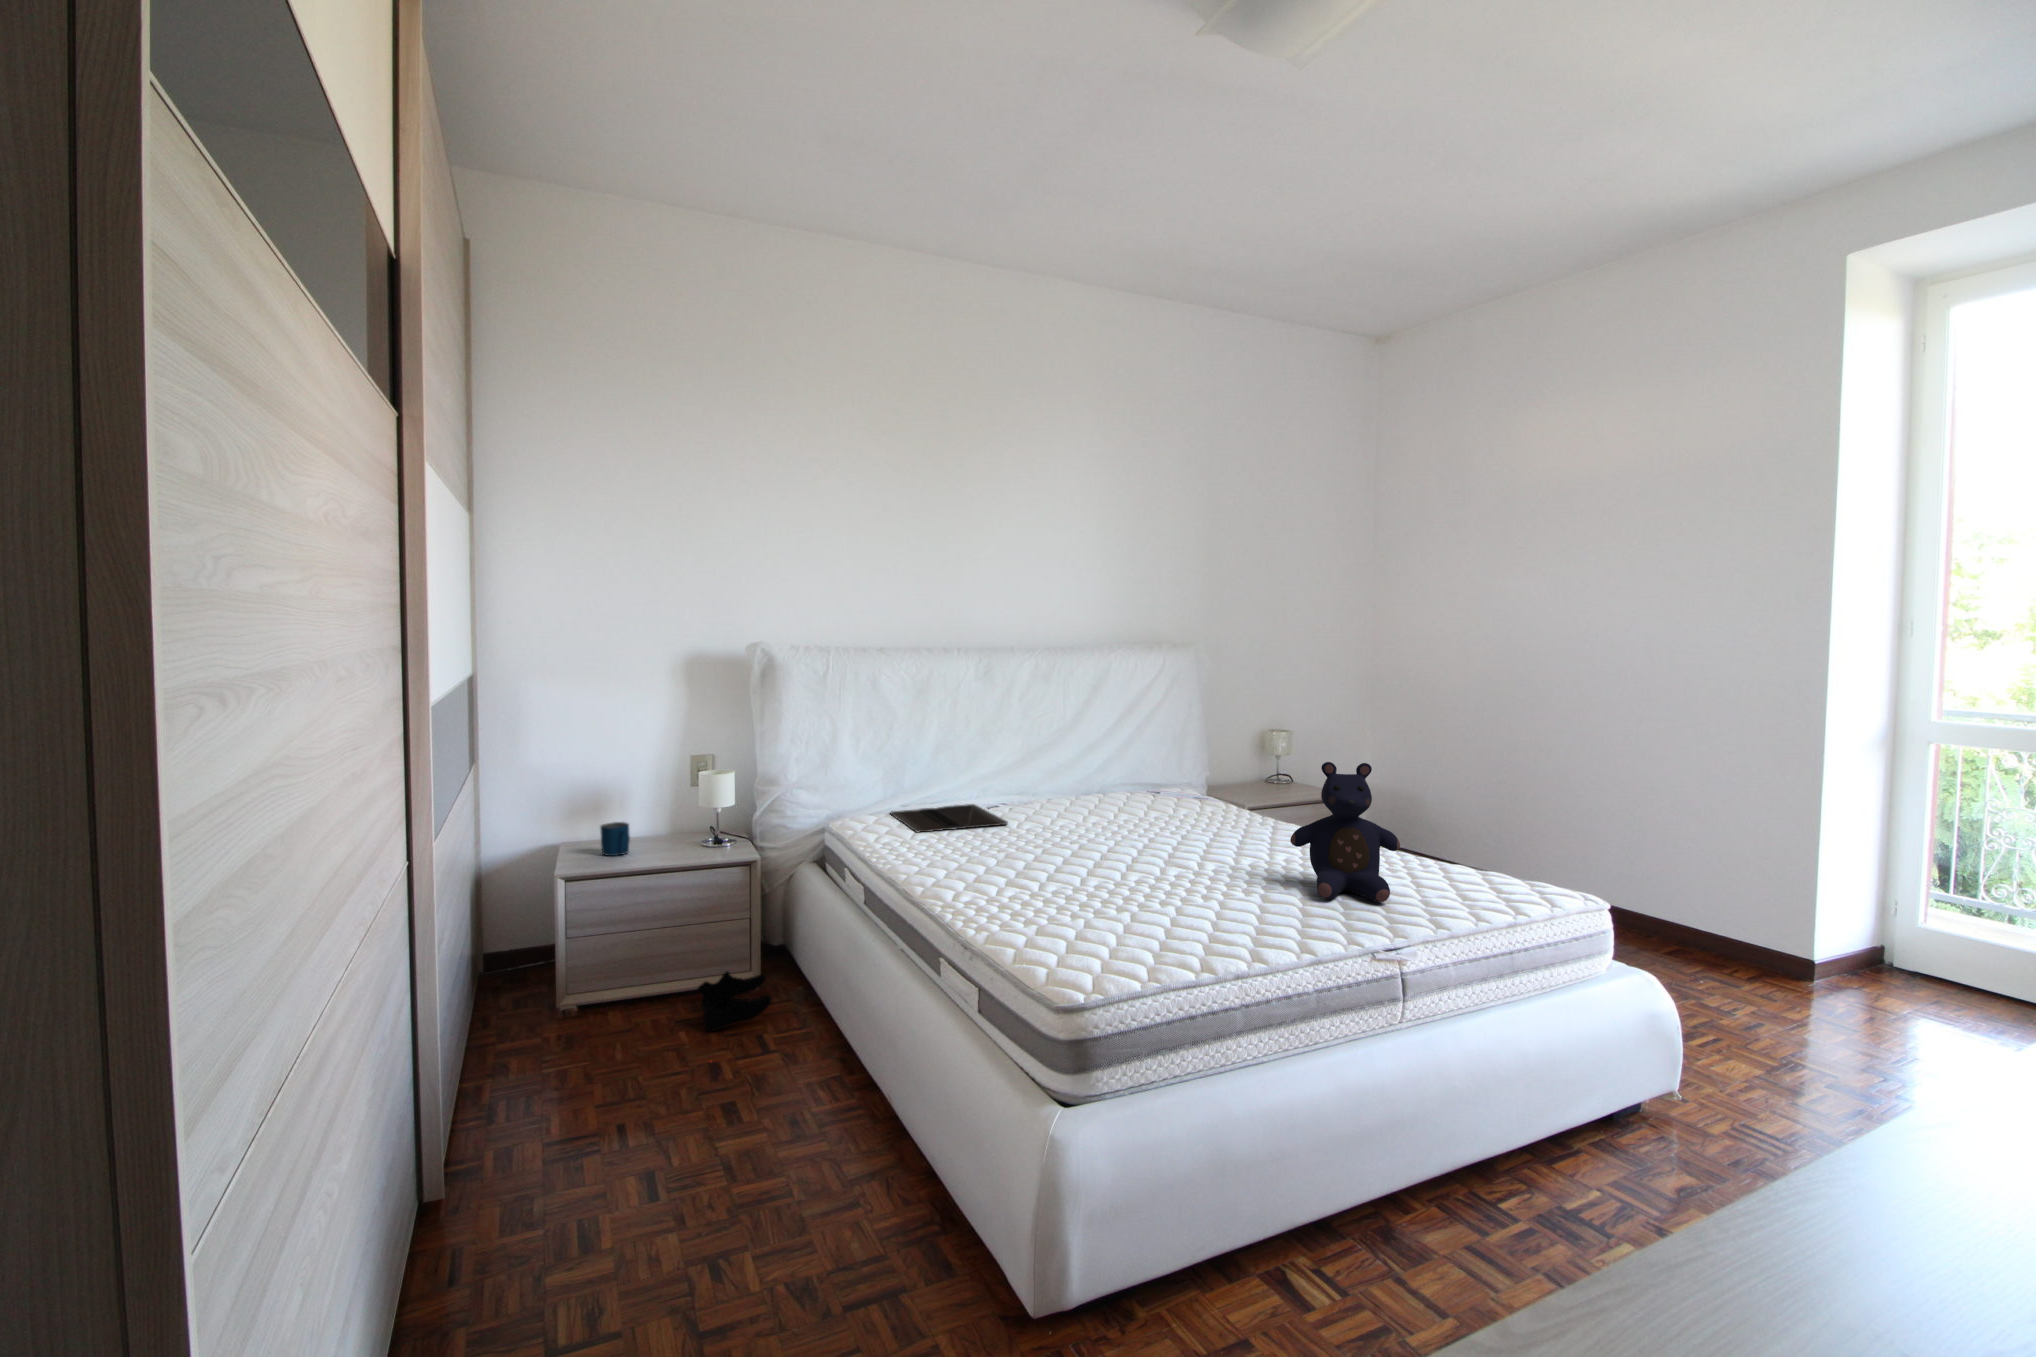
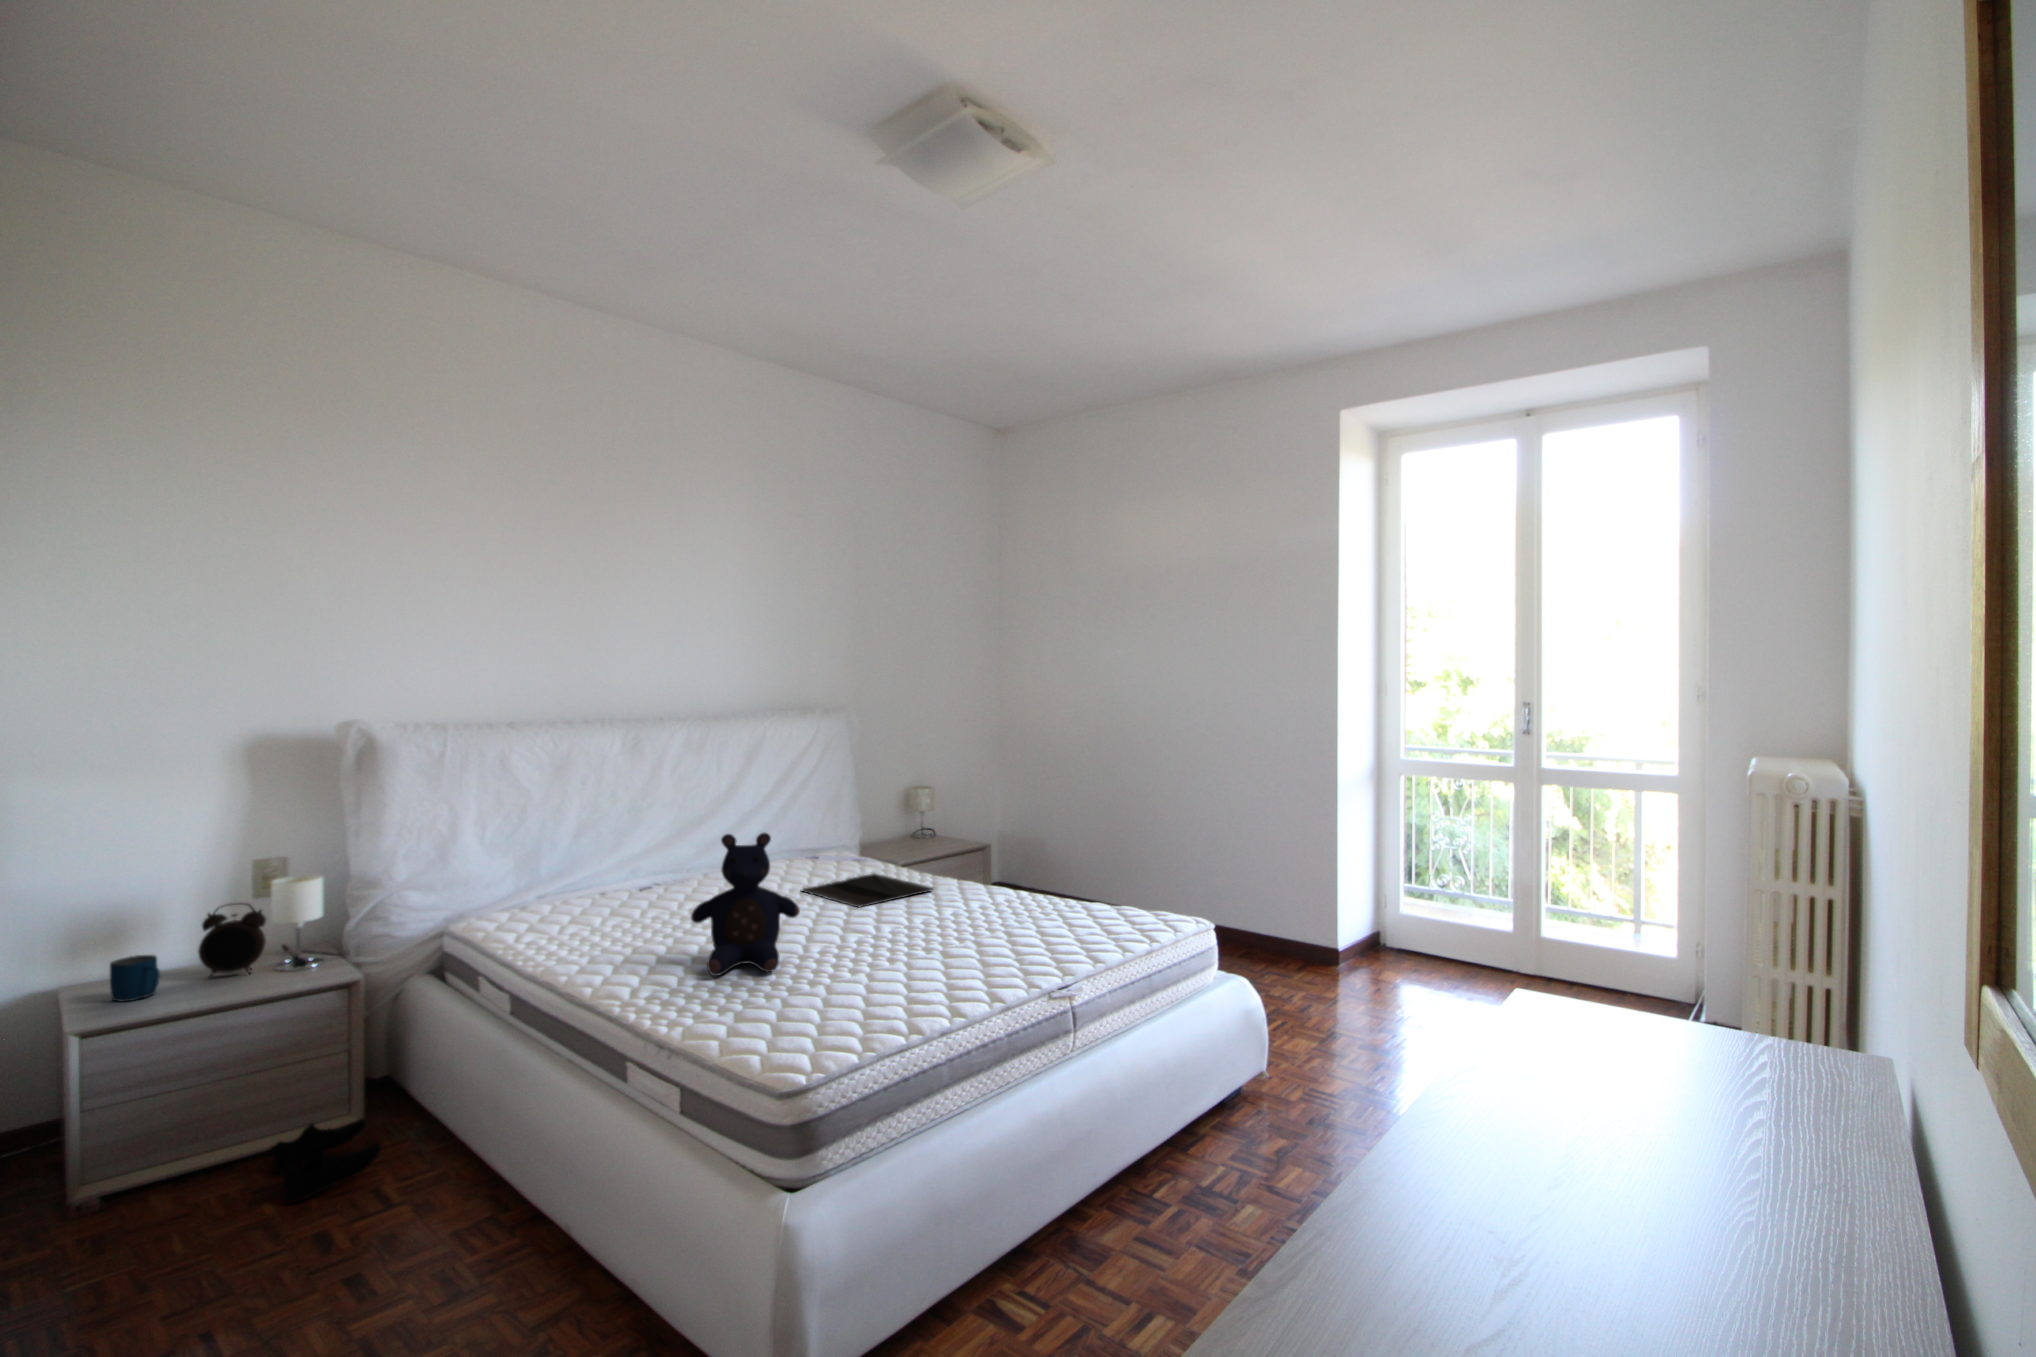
teddy bear: present [1290,762,1400,902] -> present [691,833,800,976]
alarm clock: none [657,789,702,846] -> present [198,904,266,975]
laptop: present [891,804,1008,832] -> present [801,874,933,907]

